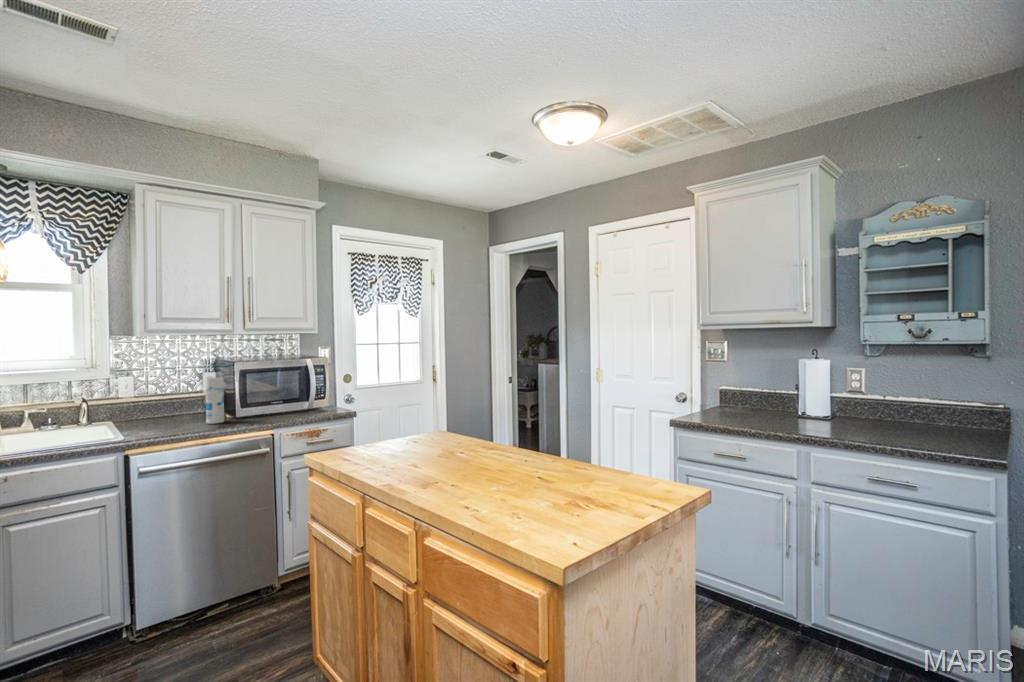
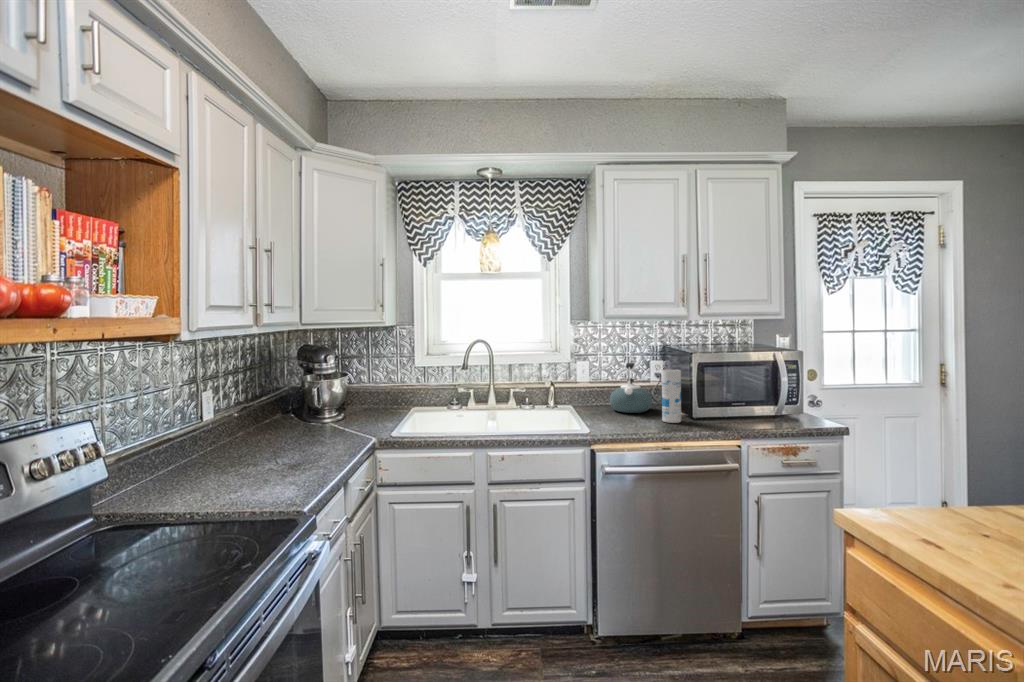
kettle: none [156,374,201,421] -> present [610,363,652,413]

